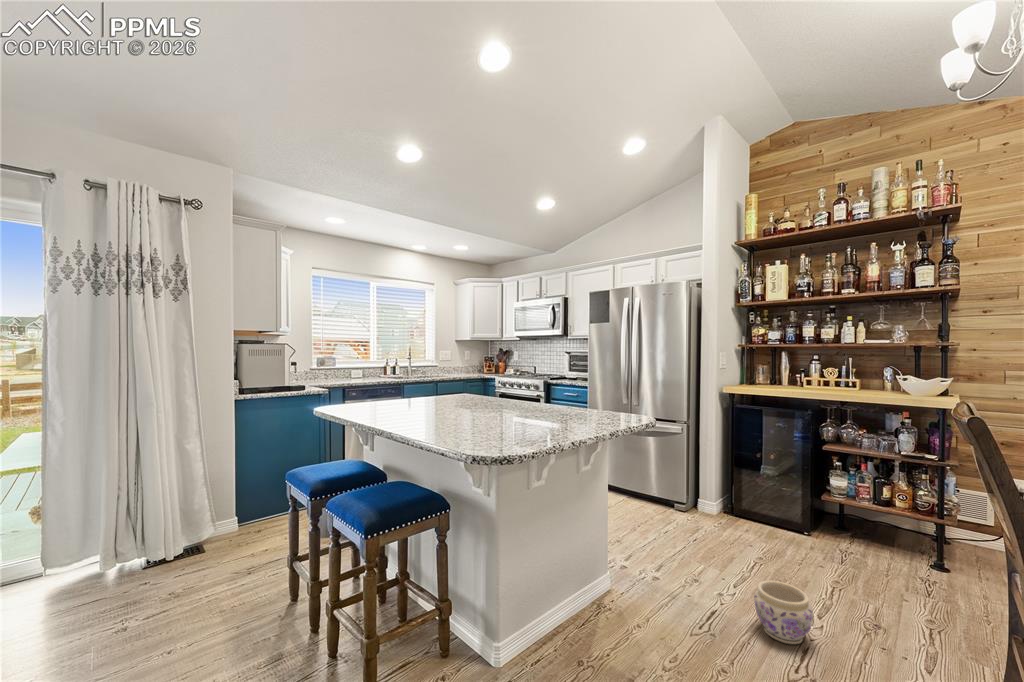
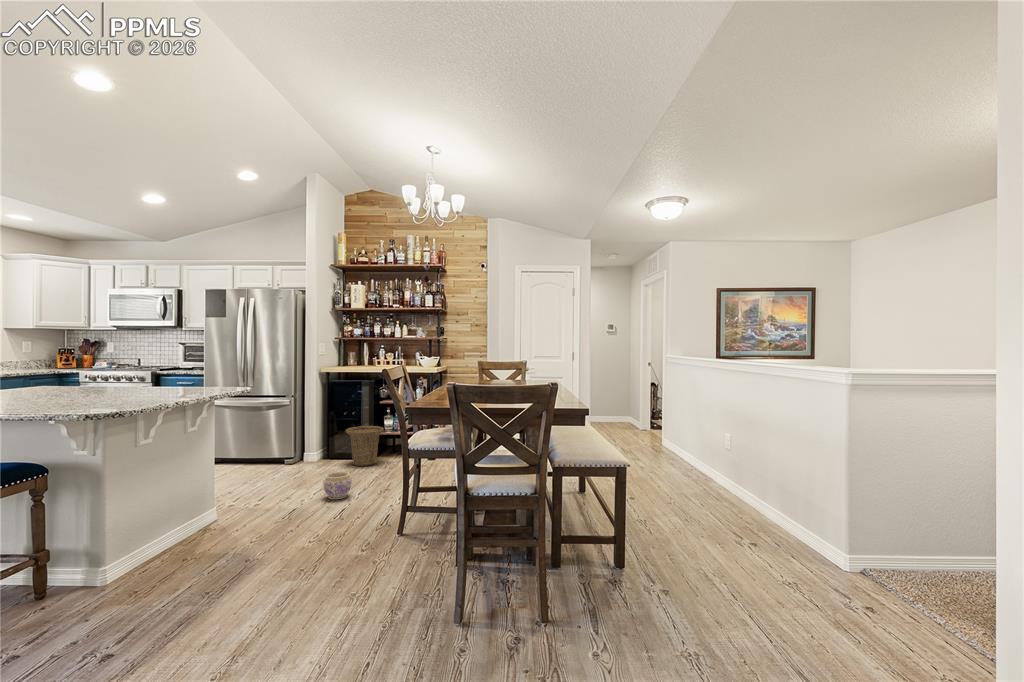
basket: none [769,482,840,555] -> present [346,426,384,466]

